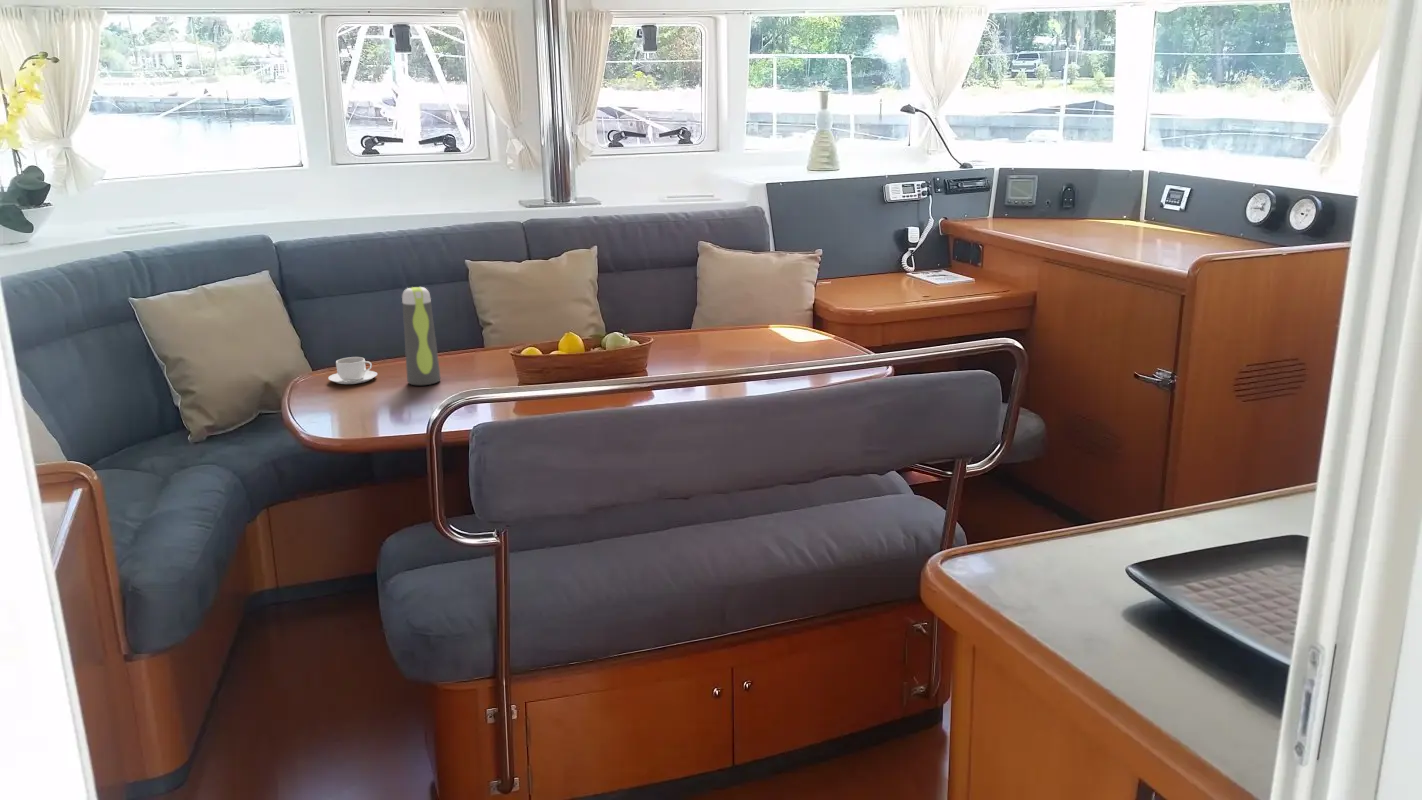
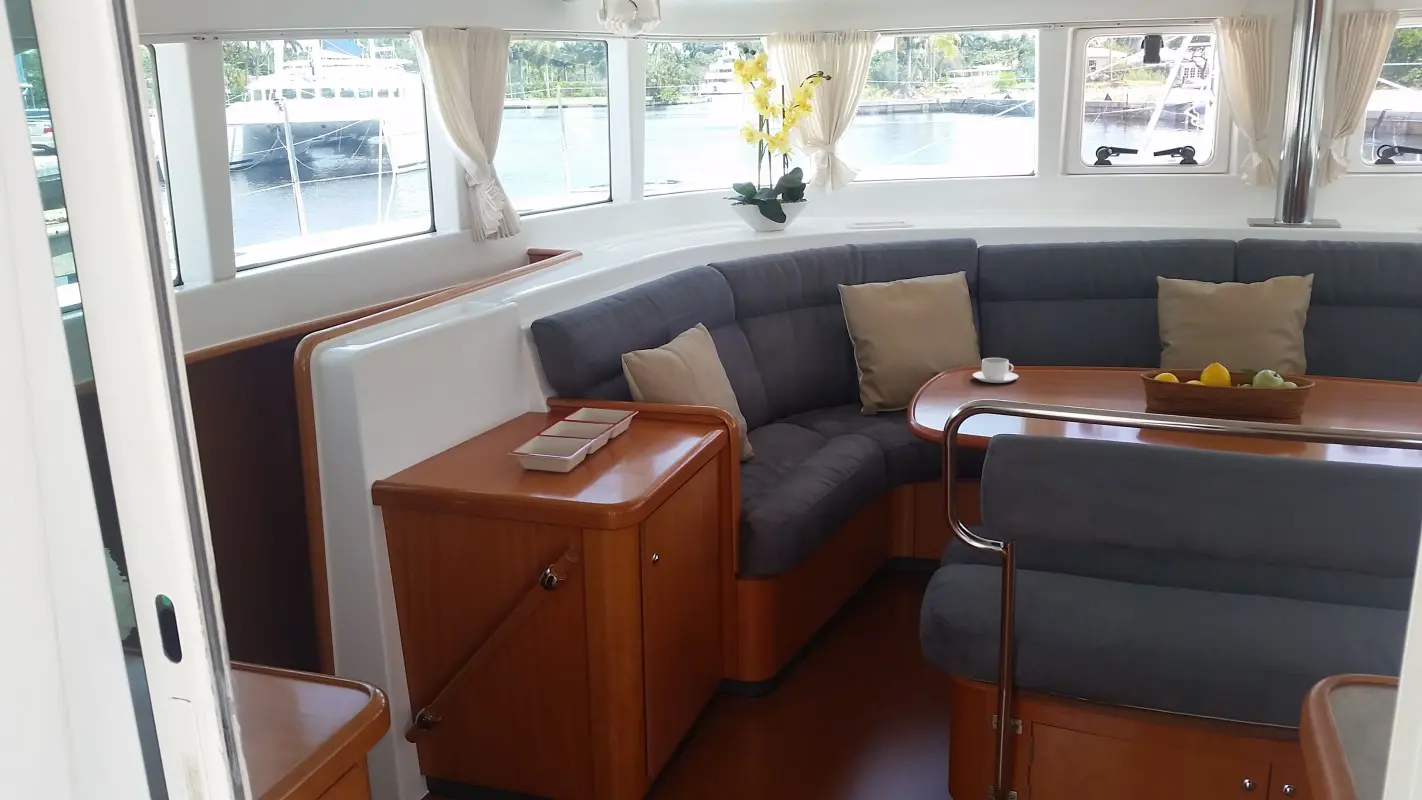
water bottle: present [402,287,440,385] -> none [1041,298,1075,394]

